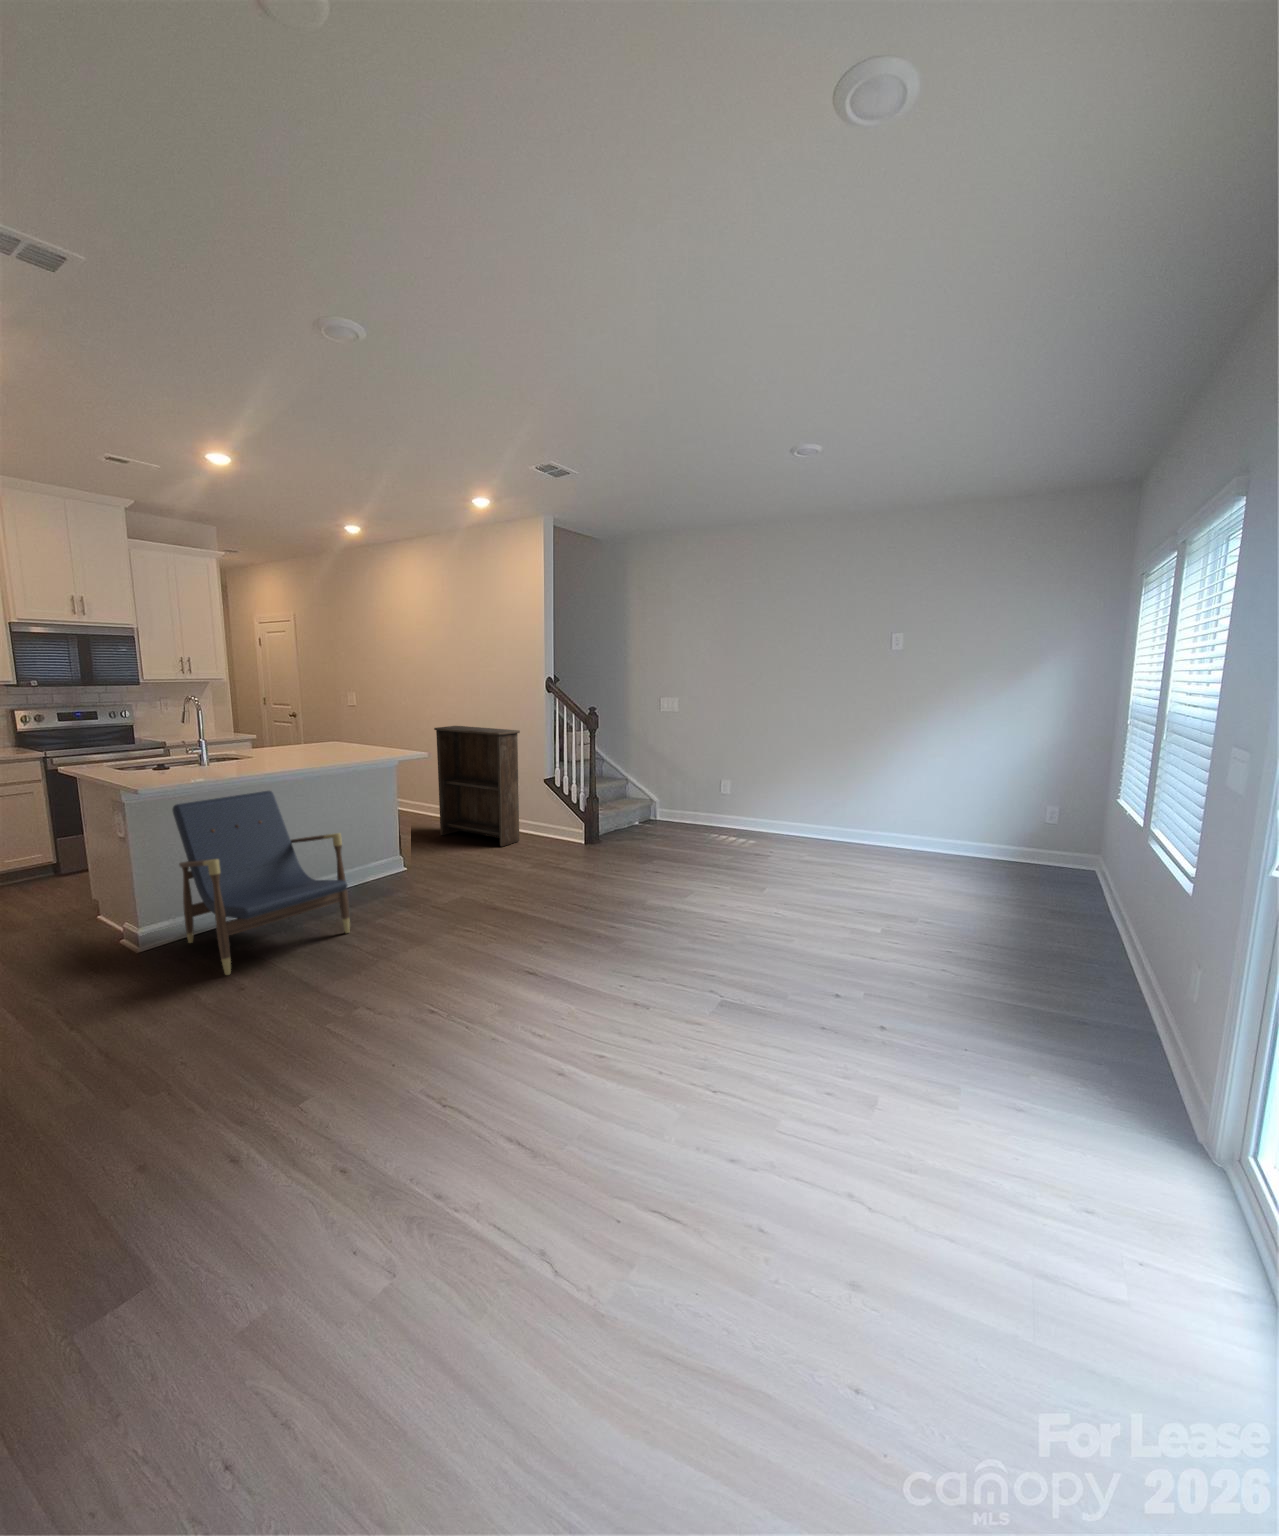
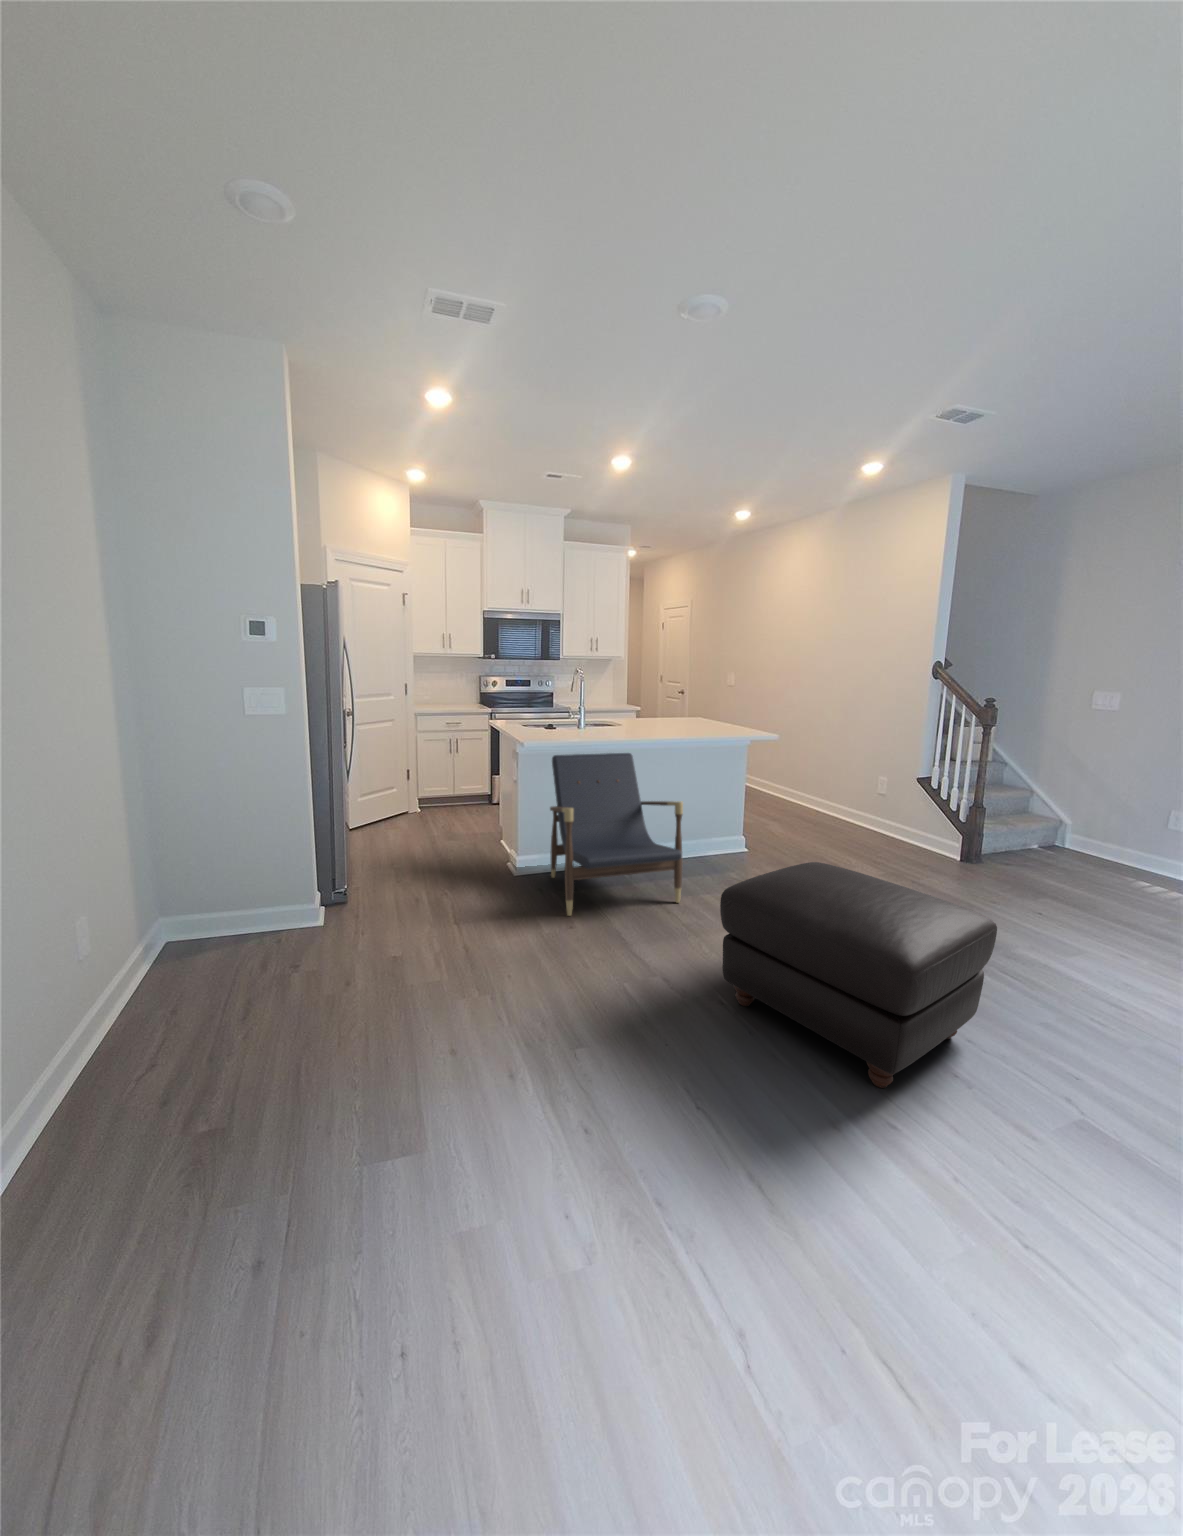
bookshelf: present [434,726,520,846] -> none [788,711,892,846]
ottoman: none [399,865,603,1020] -> present [720,862,997,1088]

